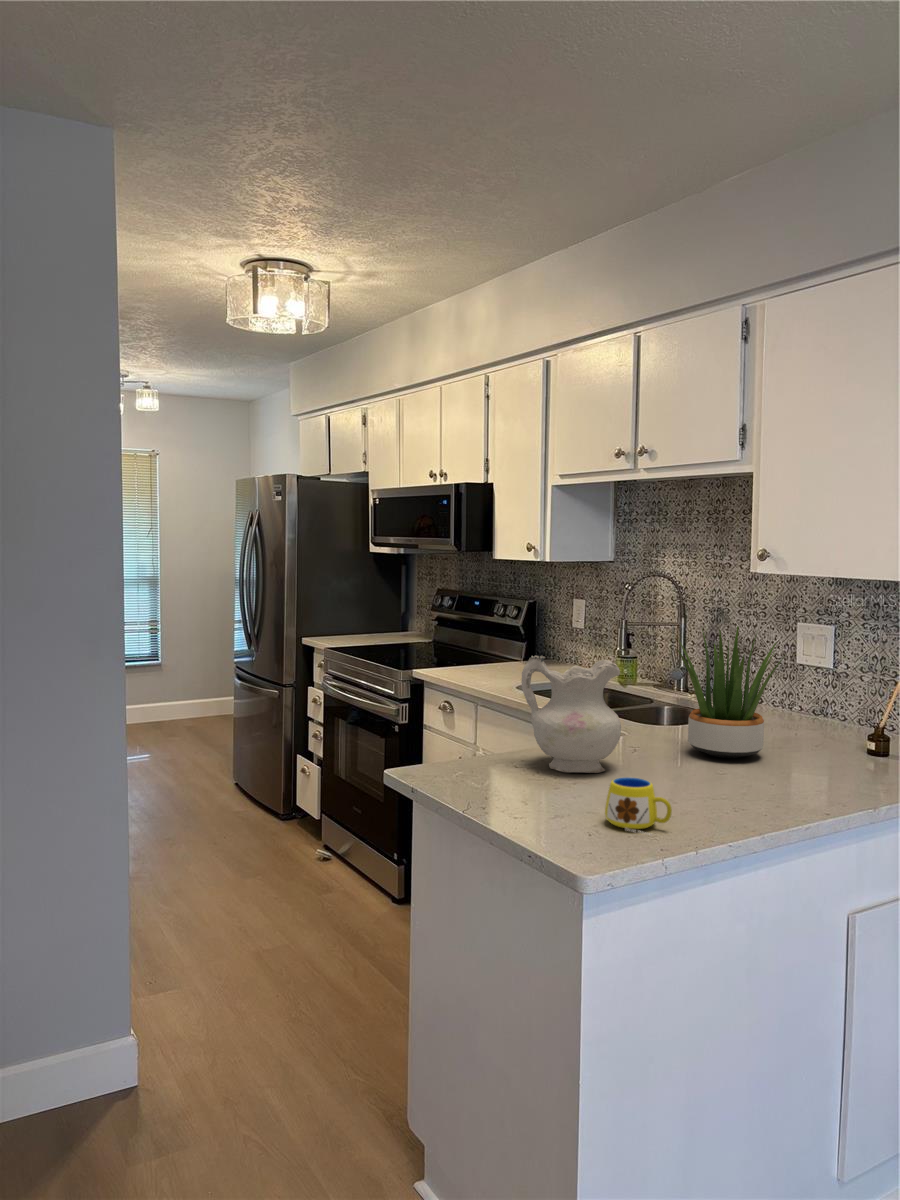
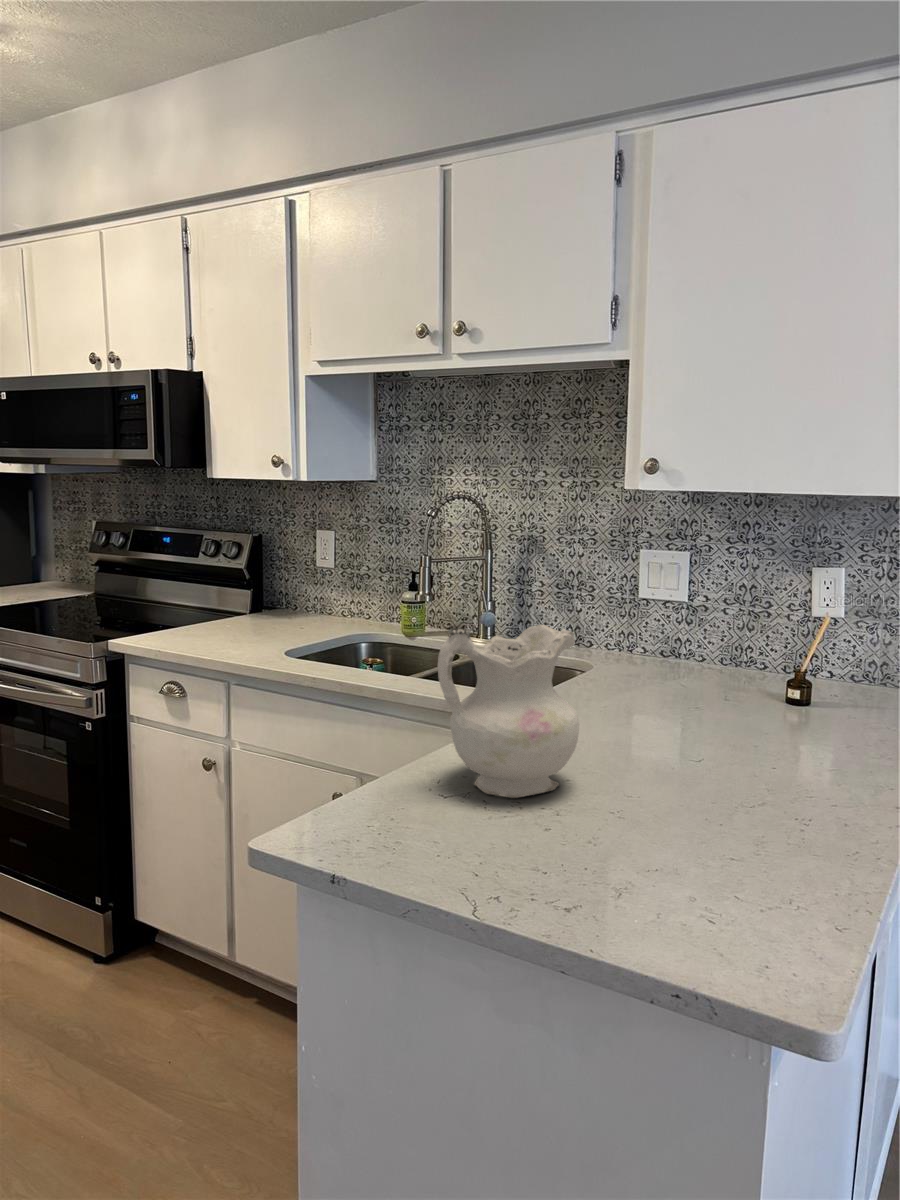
potted plant: present [677,626,786,758] -> none [573,561,751,735]
mug: present [605,777,672,835] -> none [678,813,785,905]

